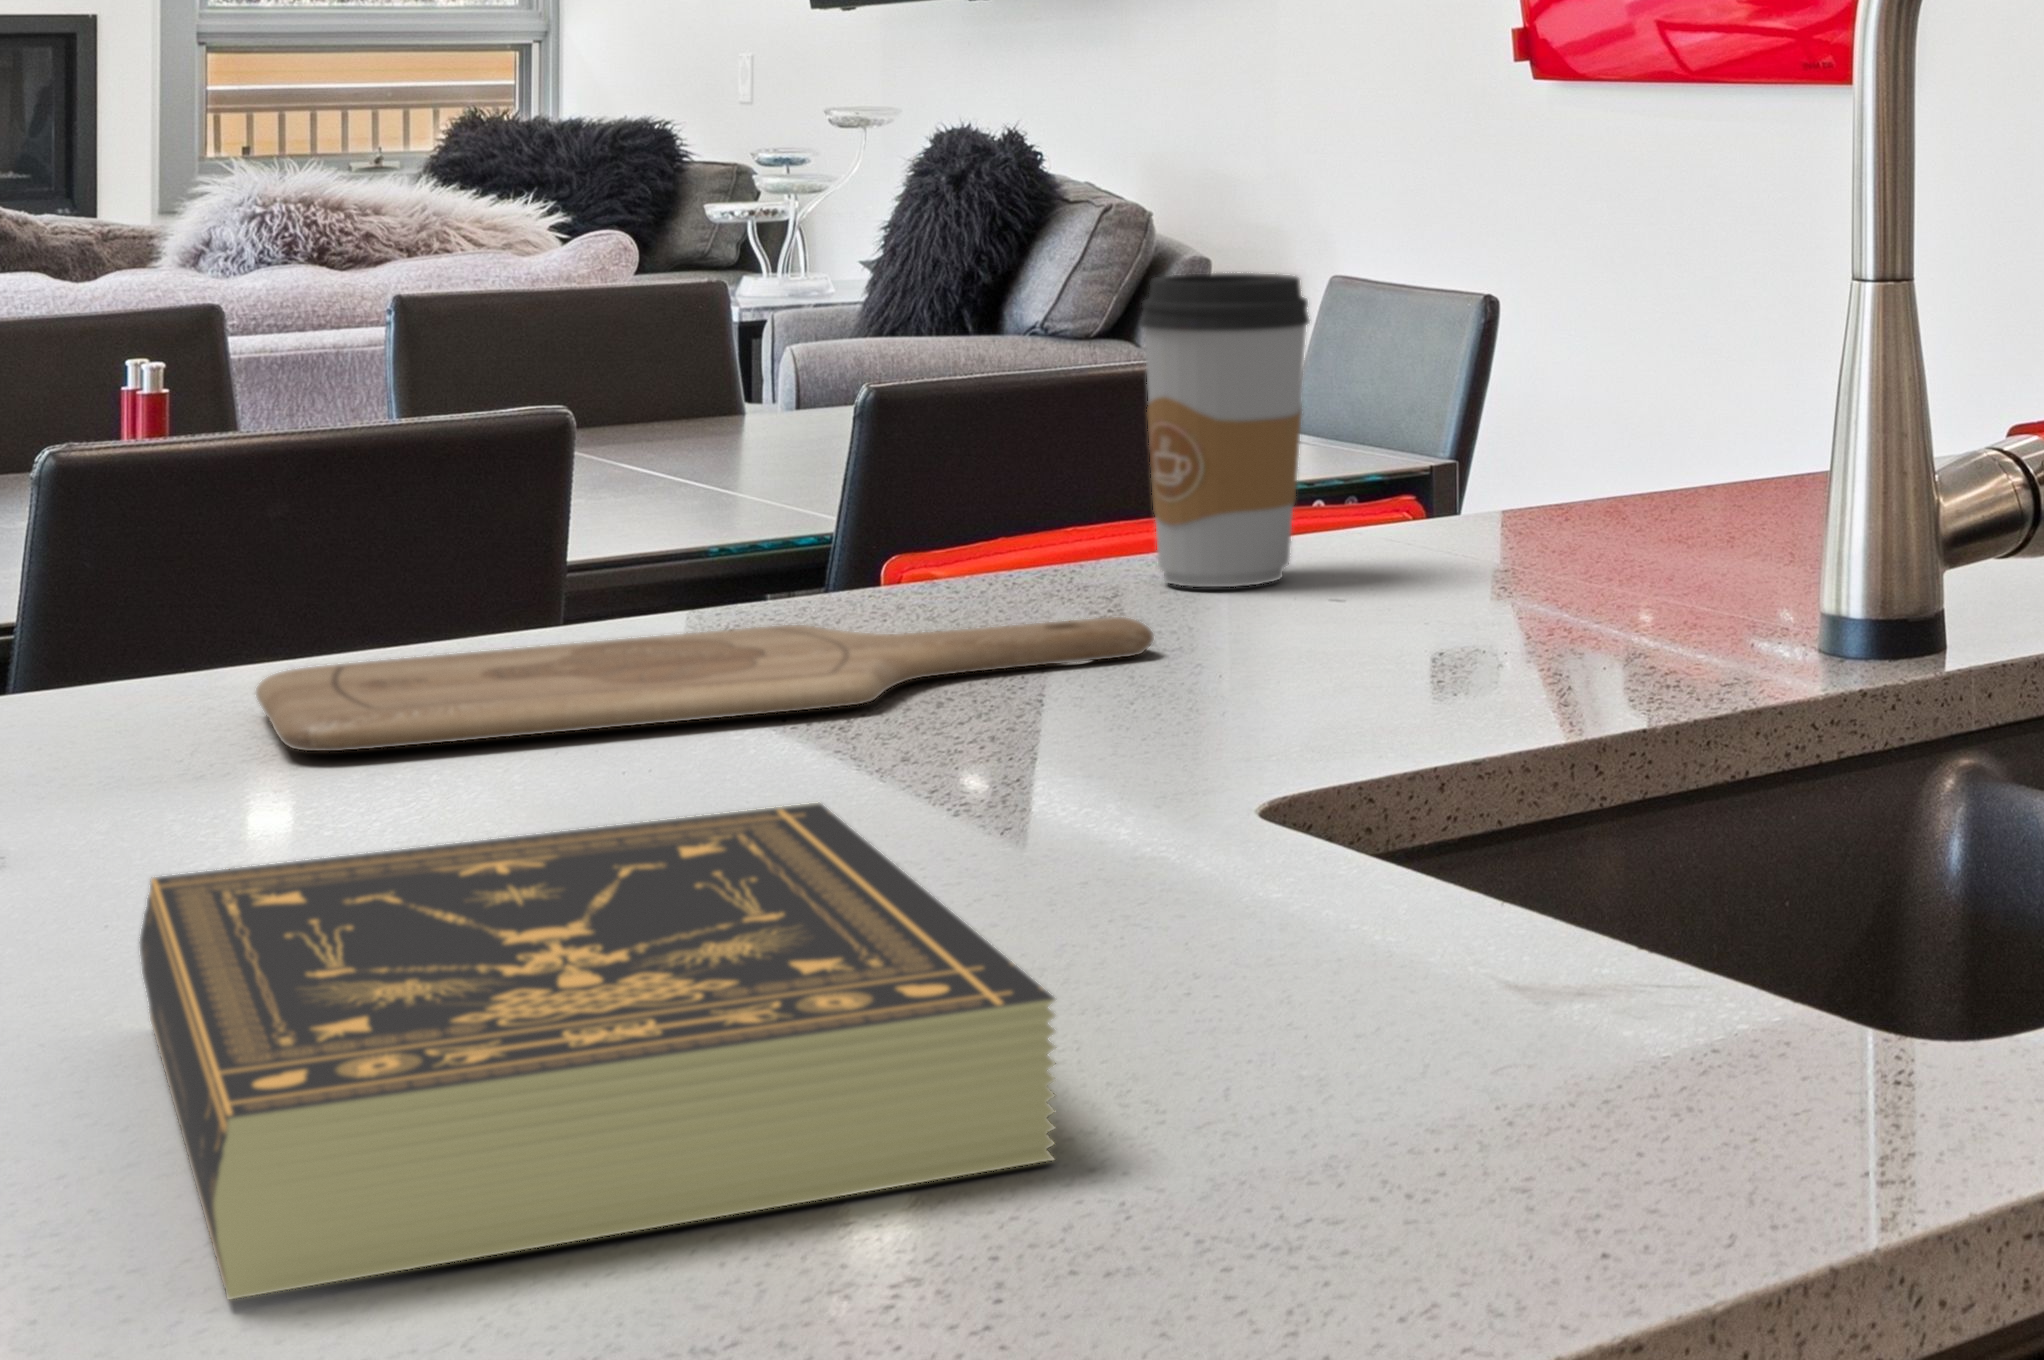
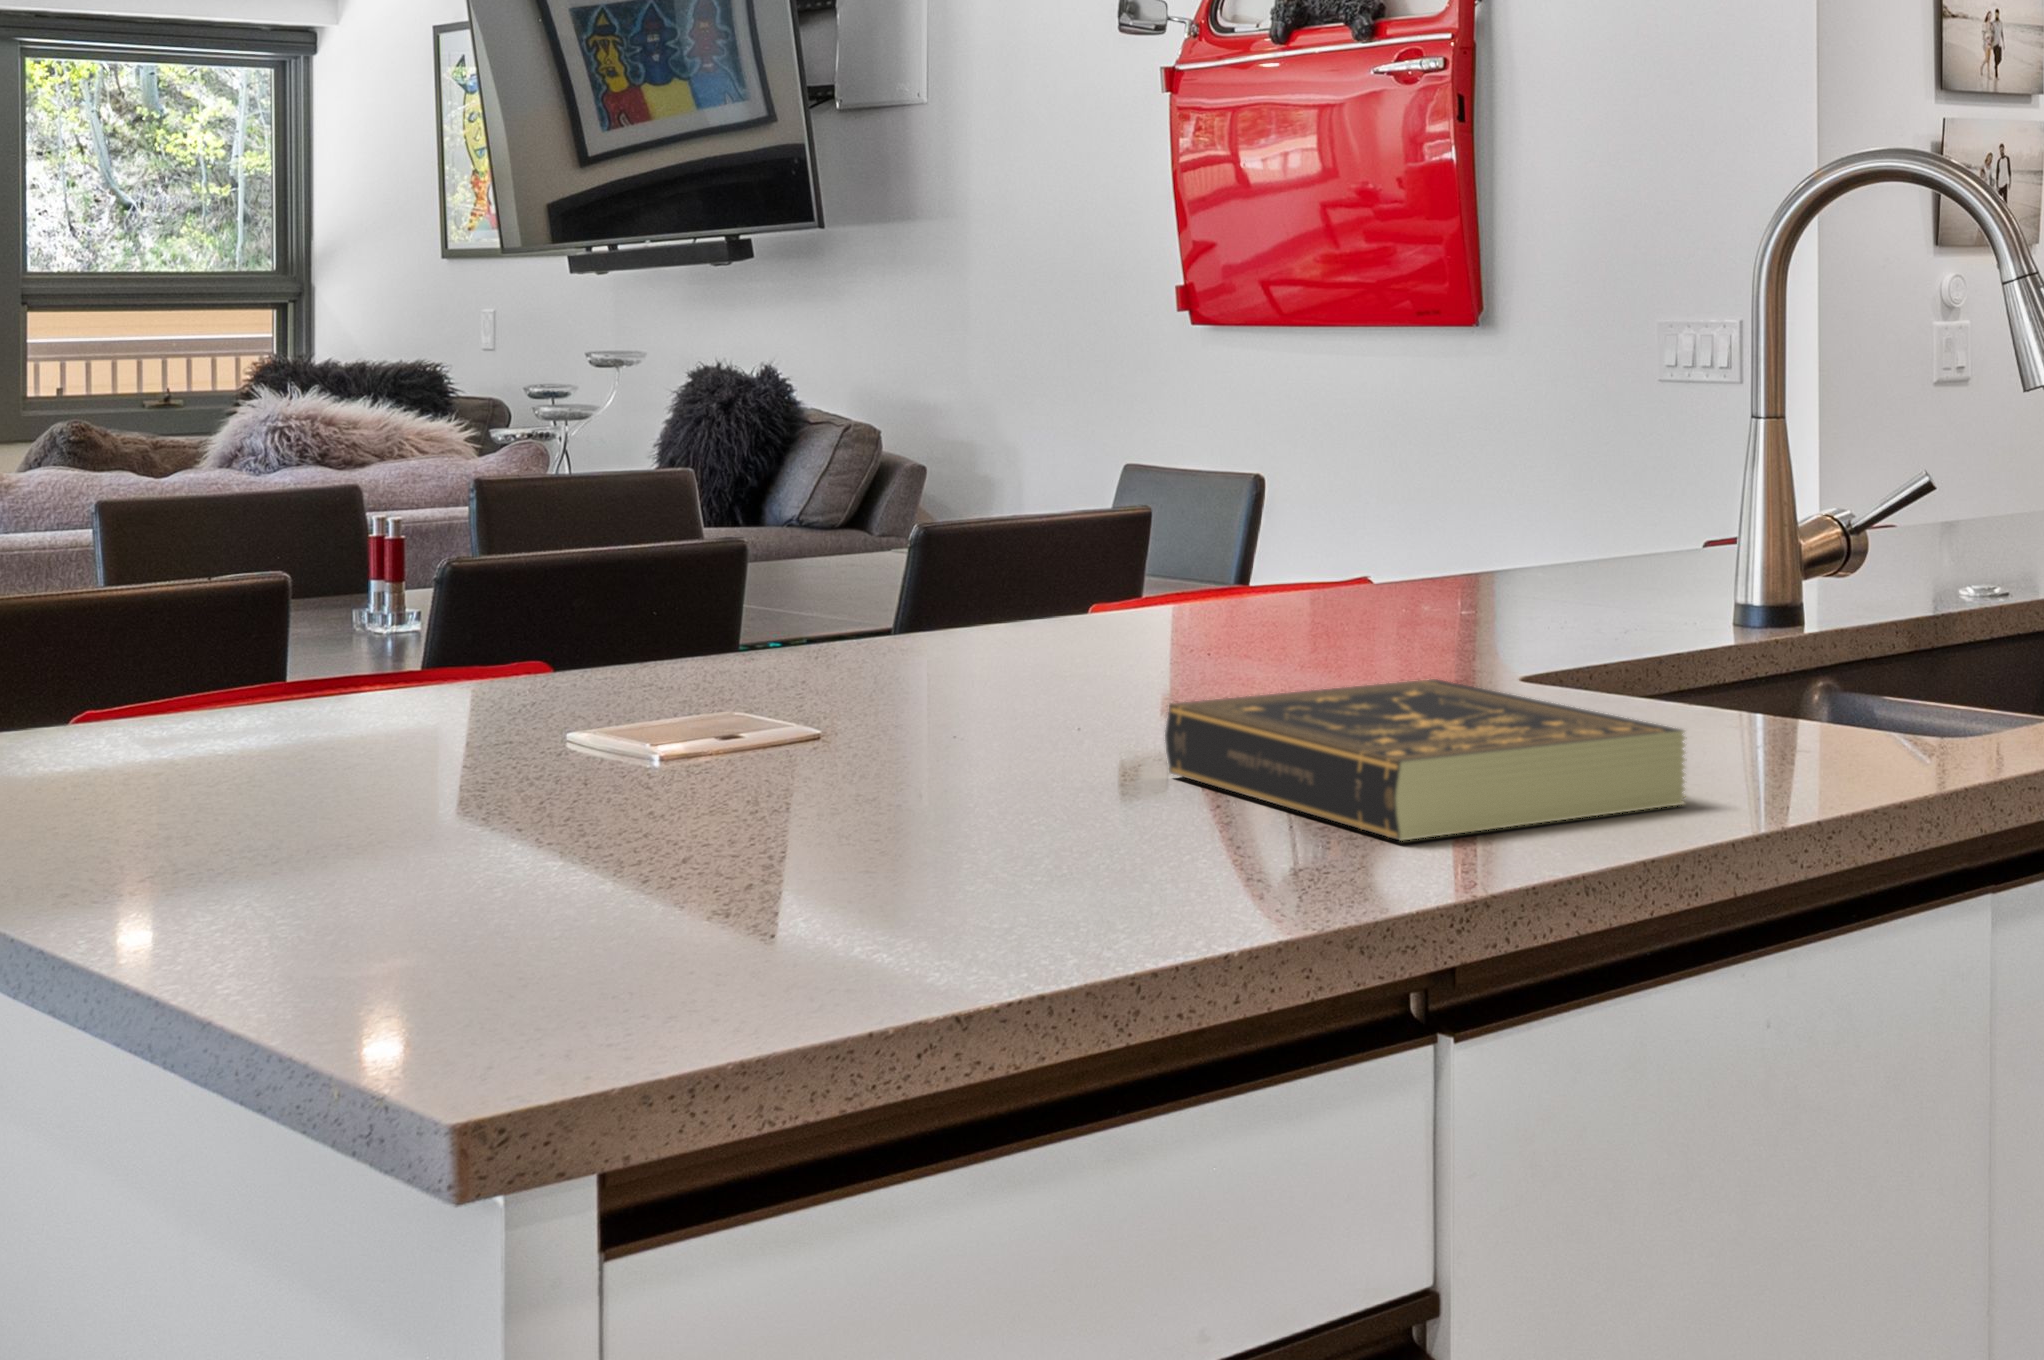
coffee cup: present [1140,273,1309,587] -> none [1338,434,1438,620]
cutting board: present [256,617,1154,751] -> none [945,628,1408,688]

